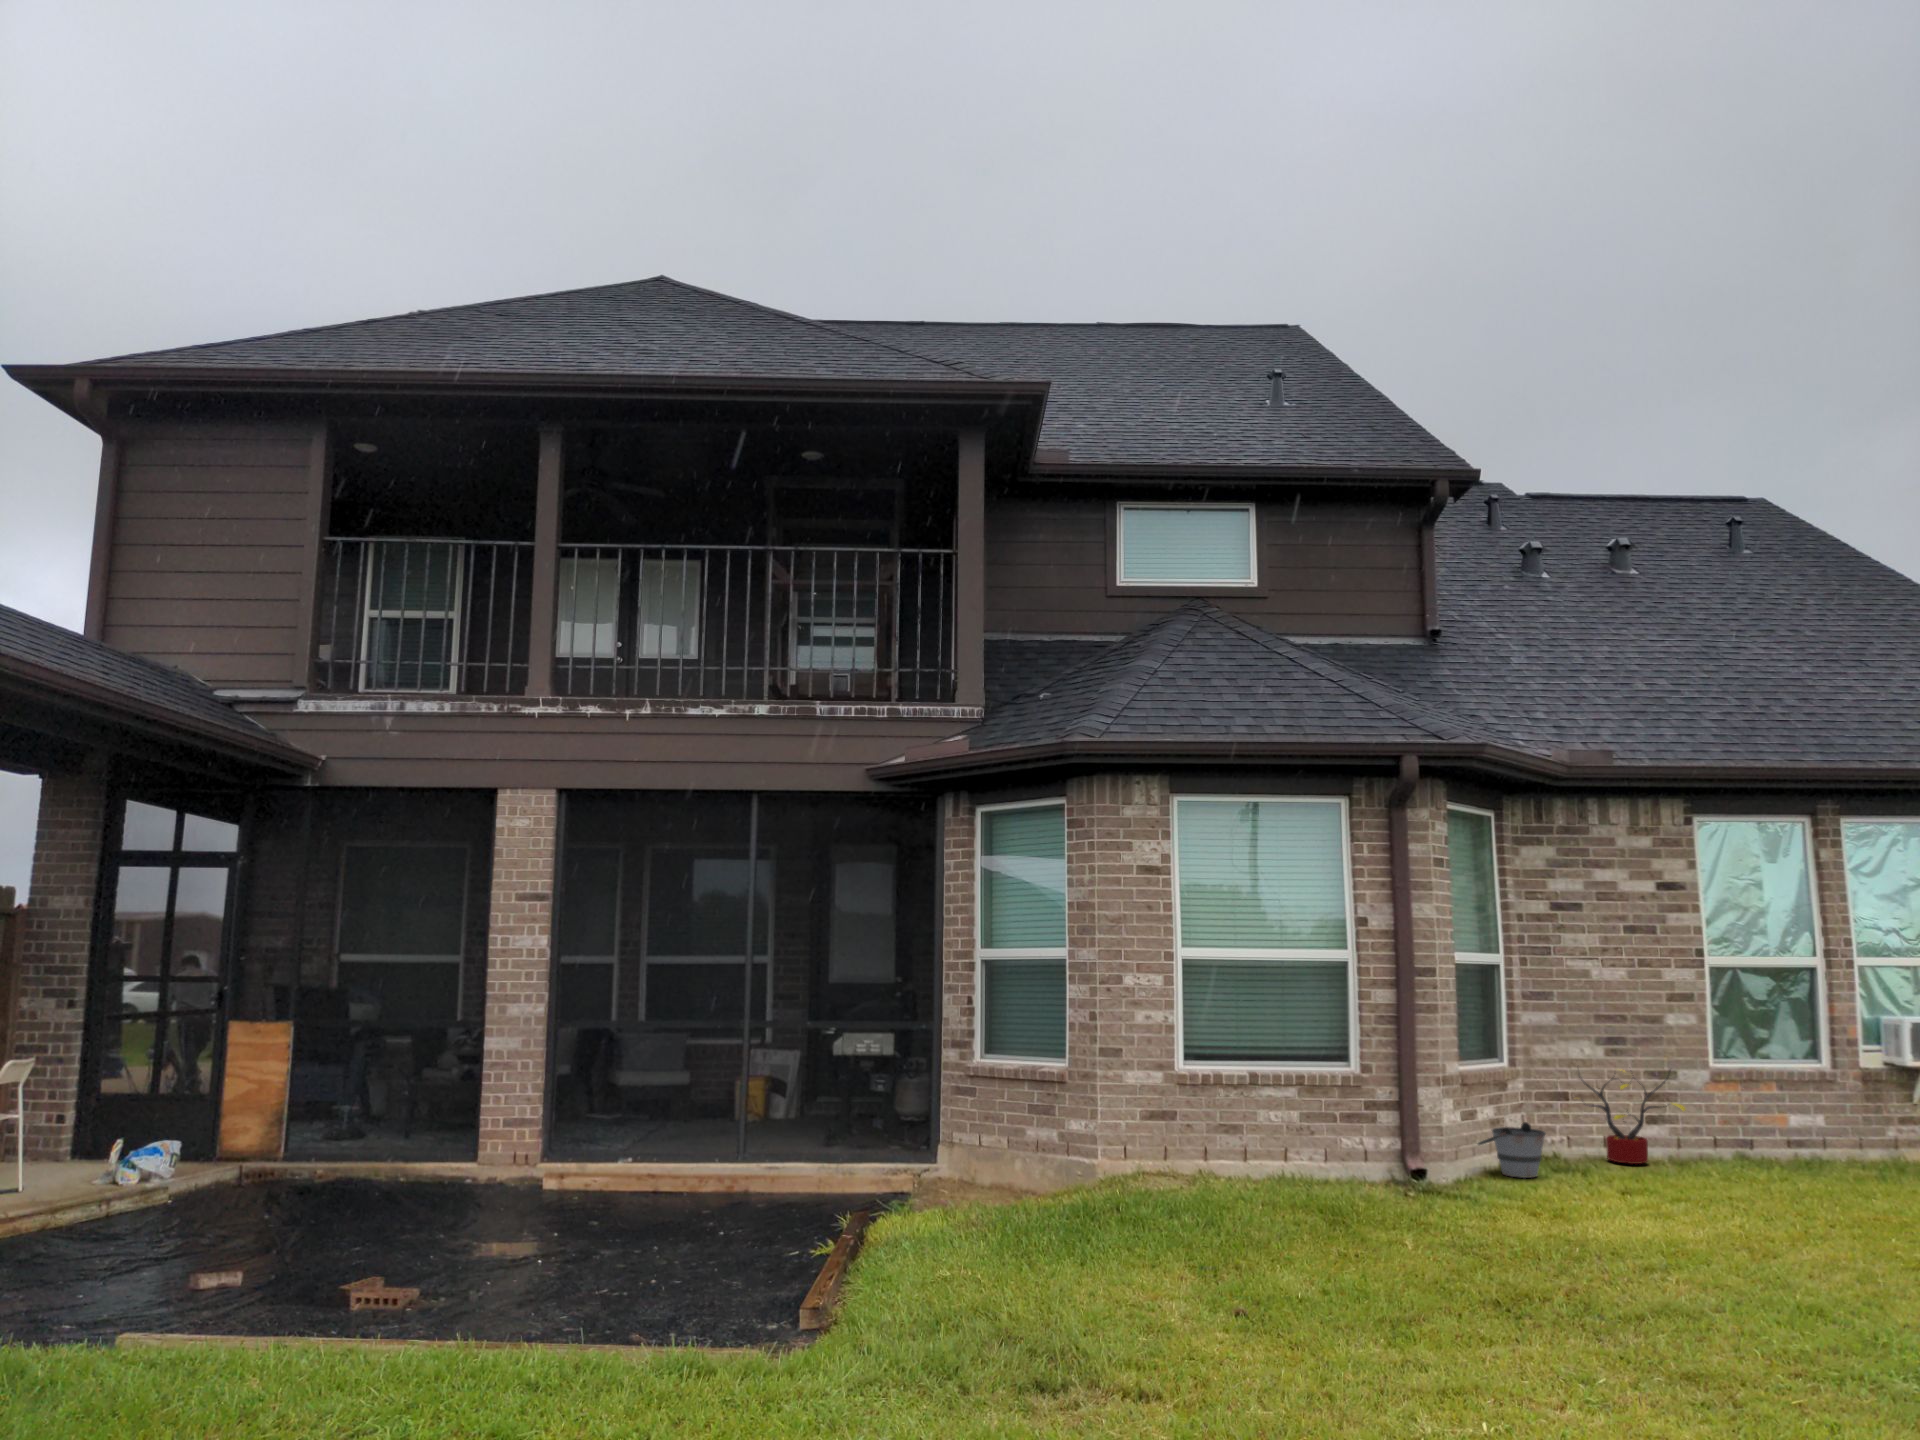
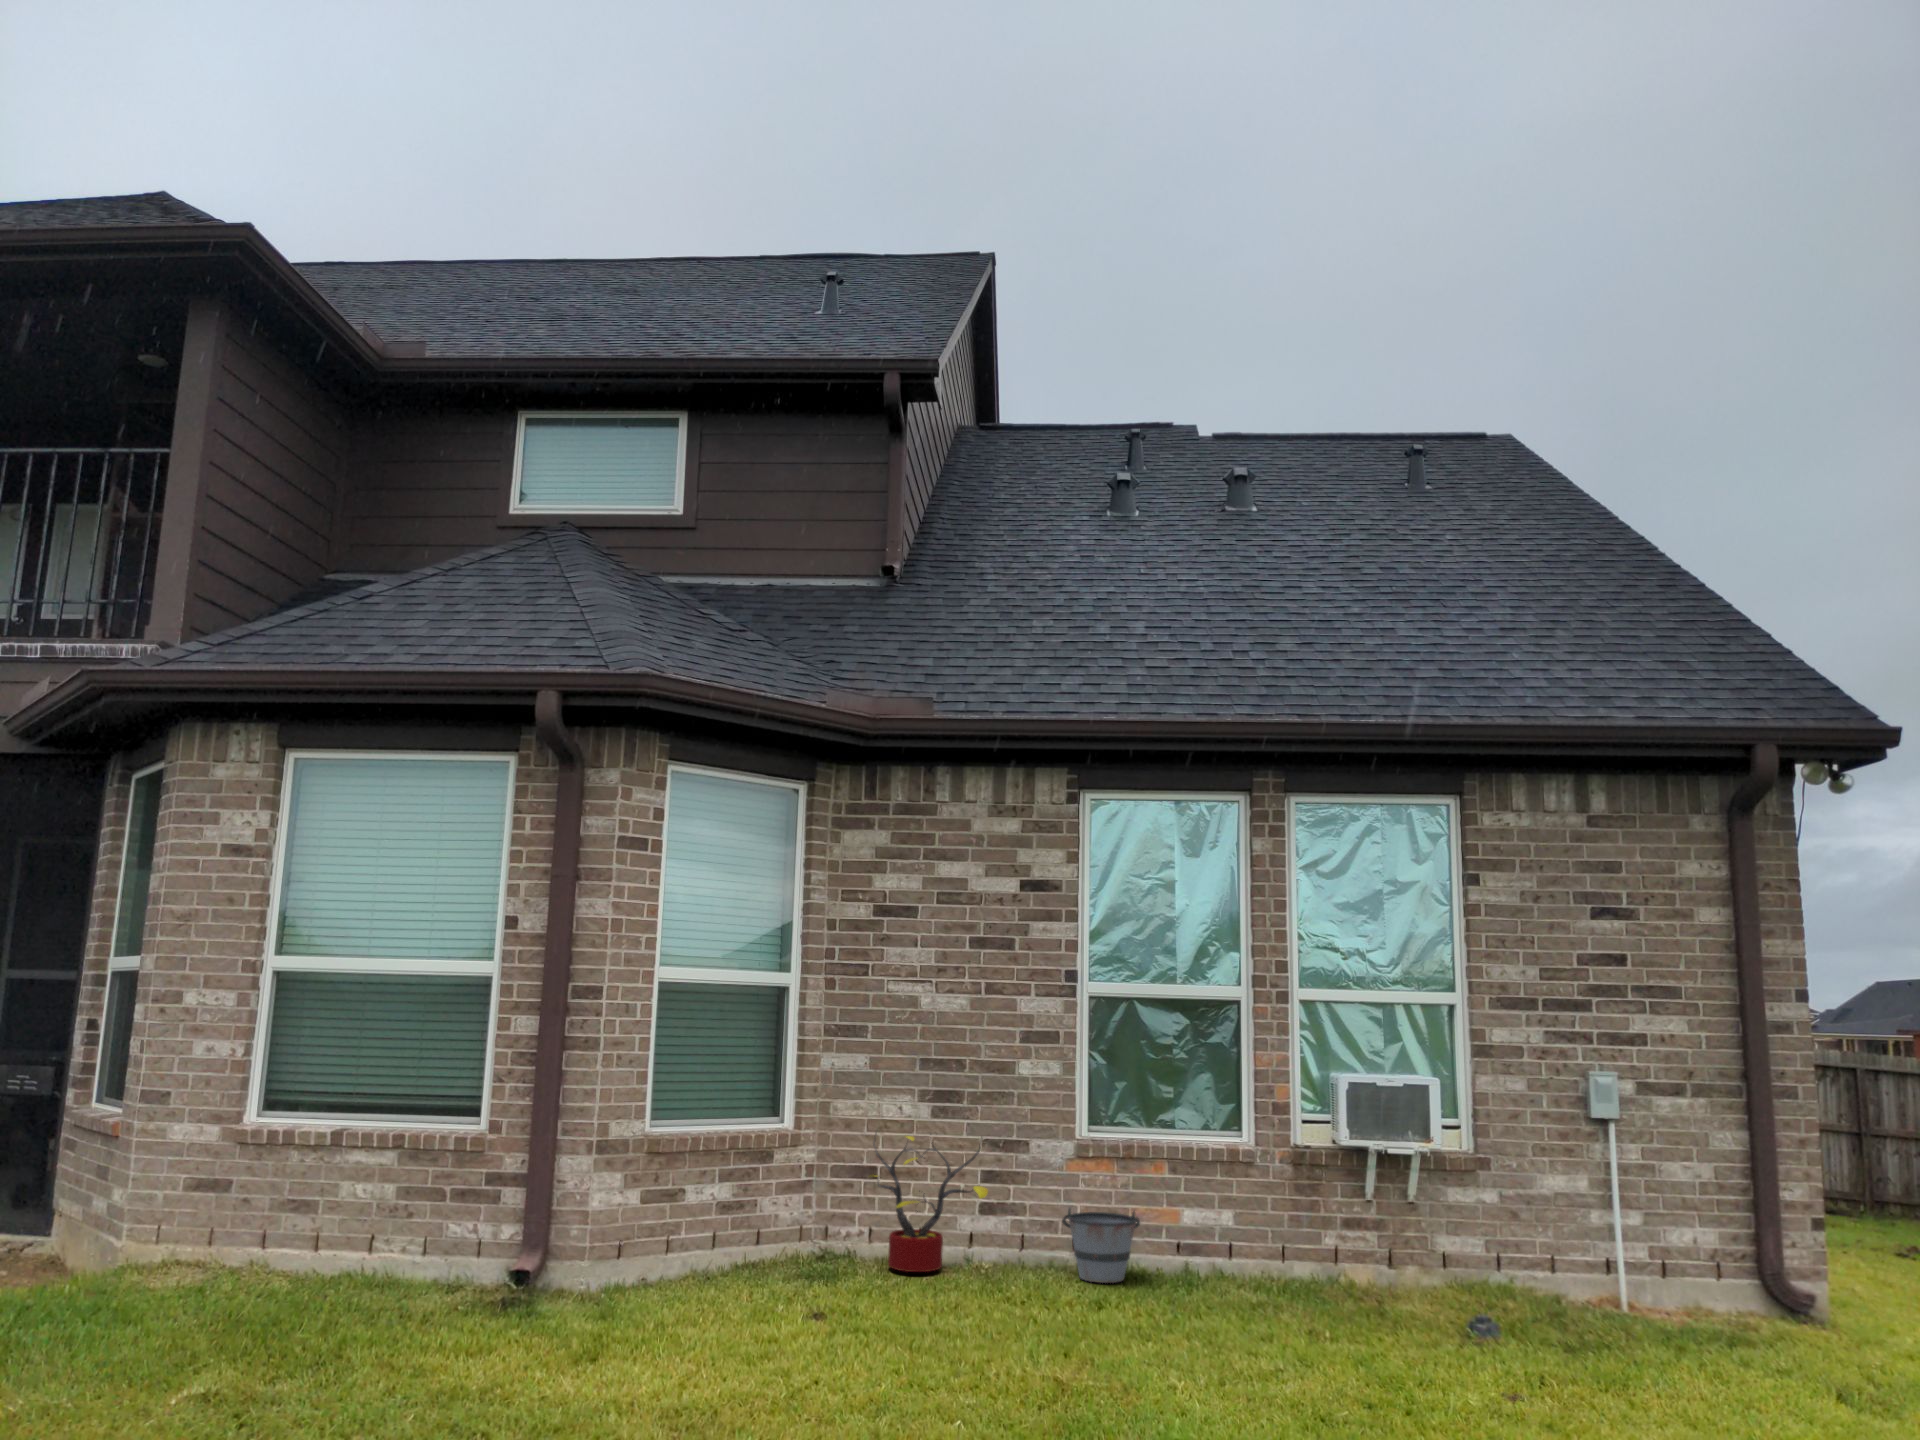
bucket: present [1478,1122,1546,1178] -> present [1062,1208,1140,1283]

